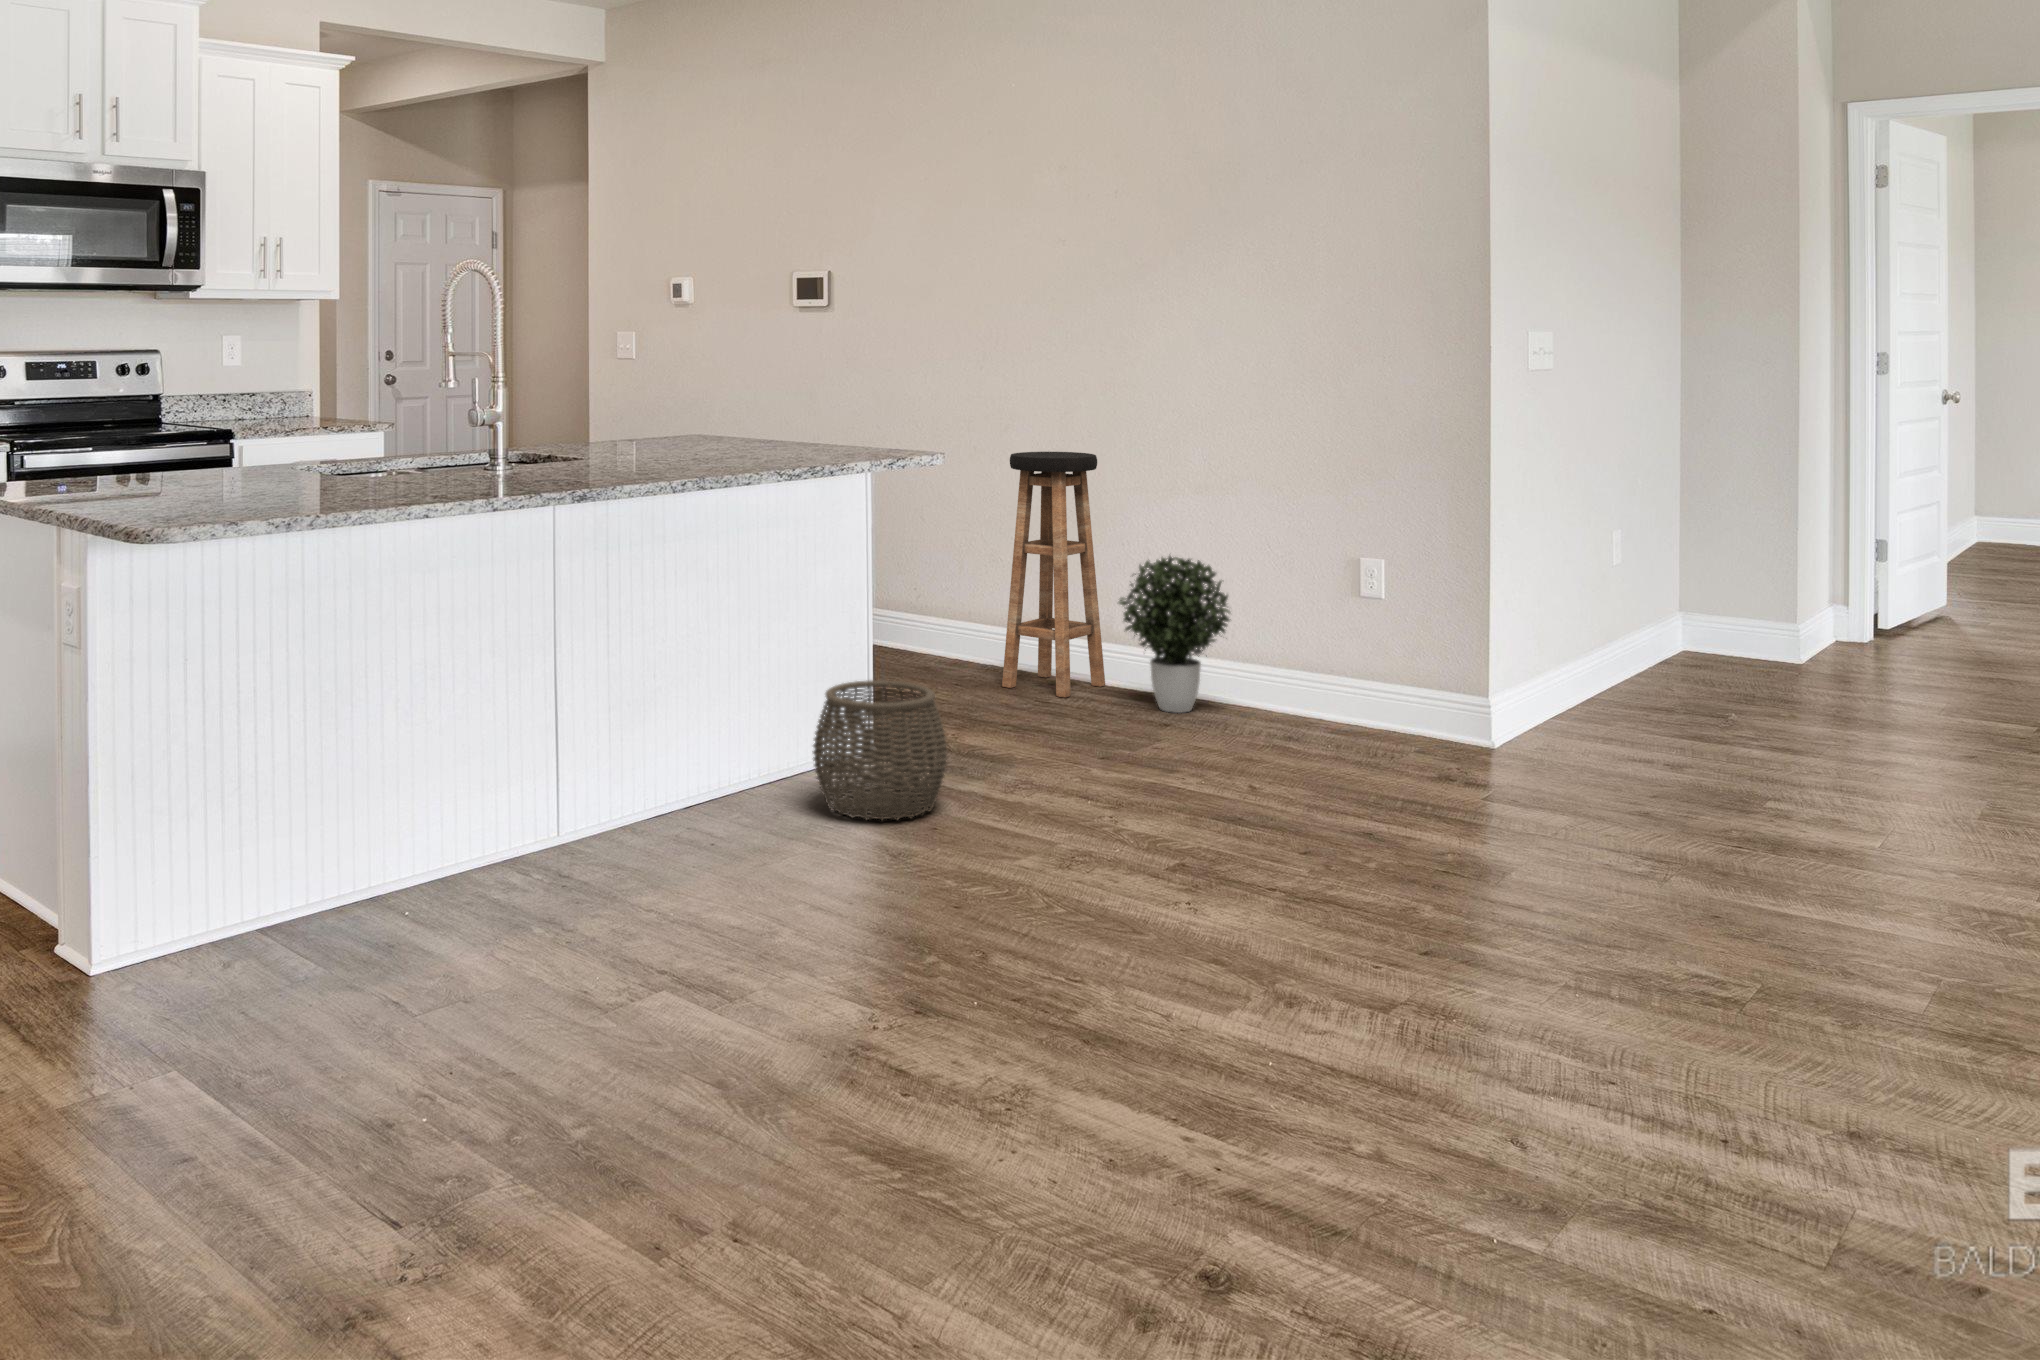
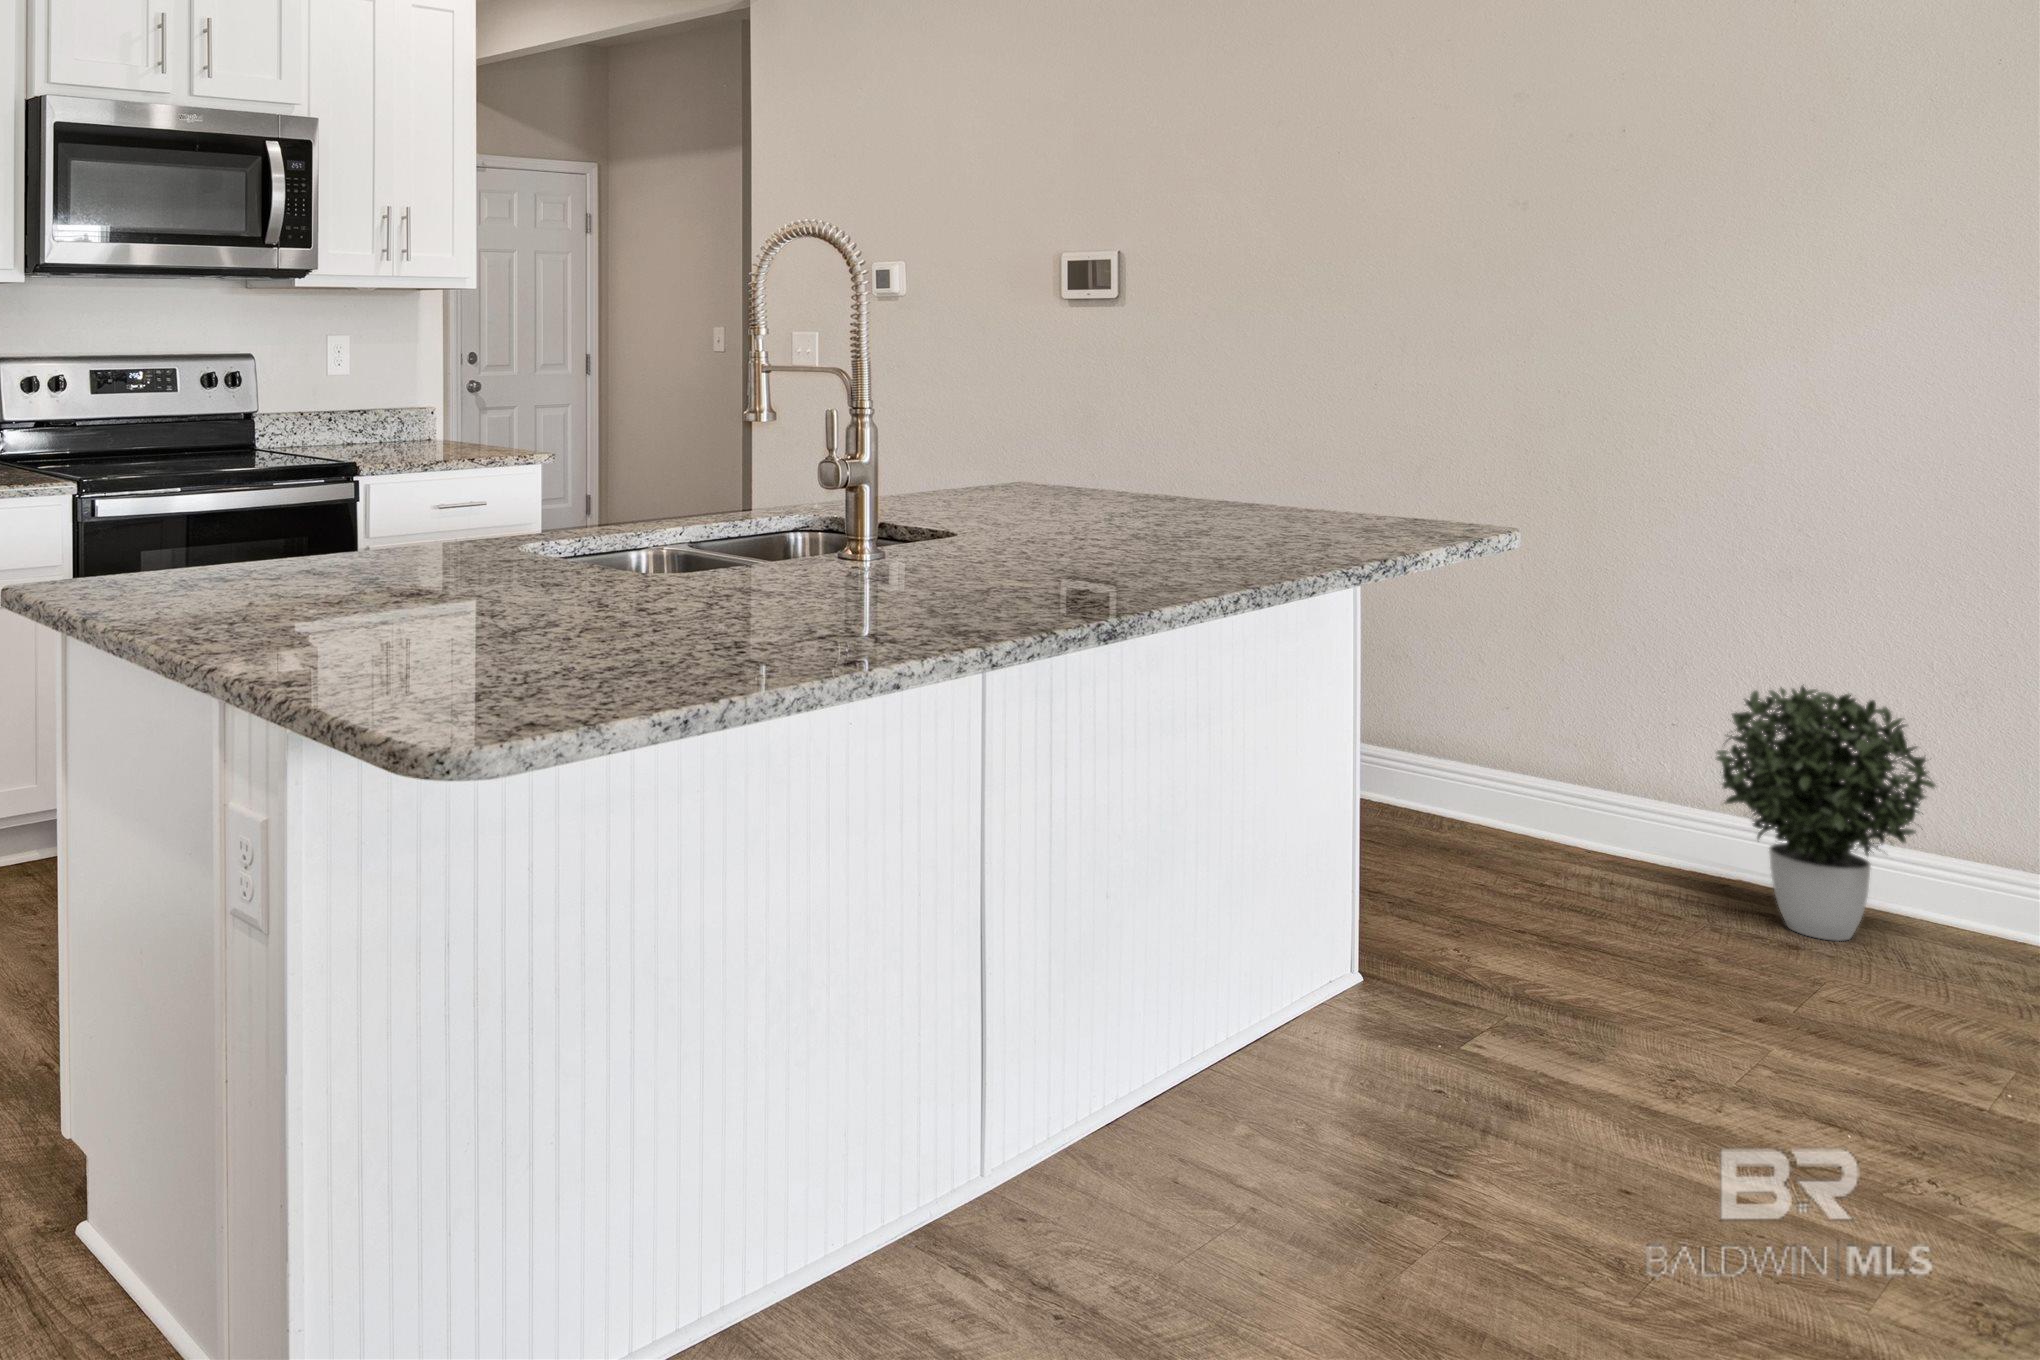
bar stool: present [1002,452,1105,697] -> none [1472,512,1639,894]
woven basket: present [813,680,948,820] -> none [1397,926,1676,1208]

